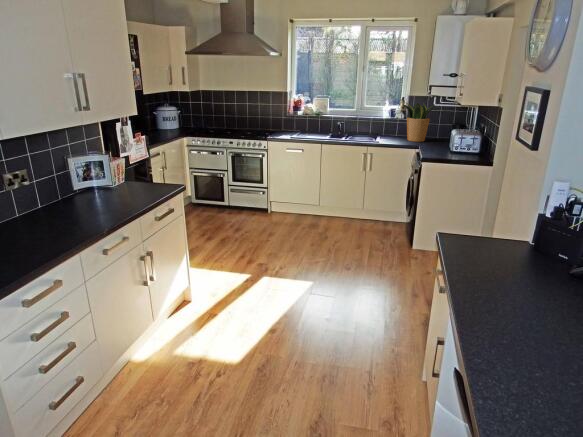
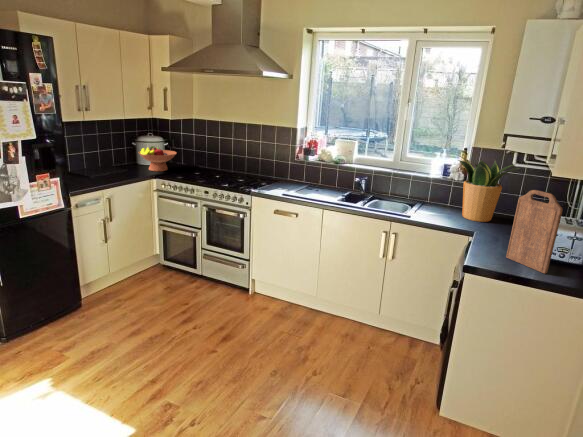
fruit bowl: none [167,113,196,132] -> present [138,146,177,171]
cutting board: none [441,113,469,157] -> present [506,190,563,274]

